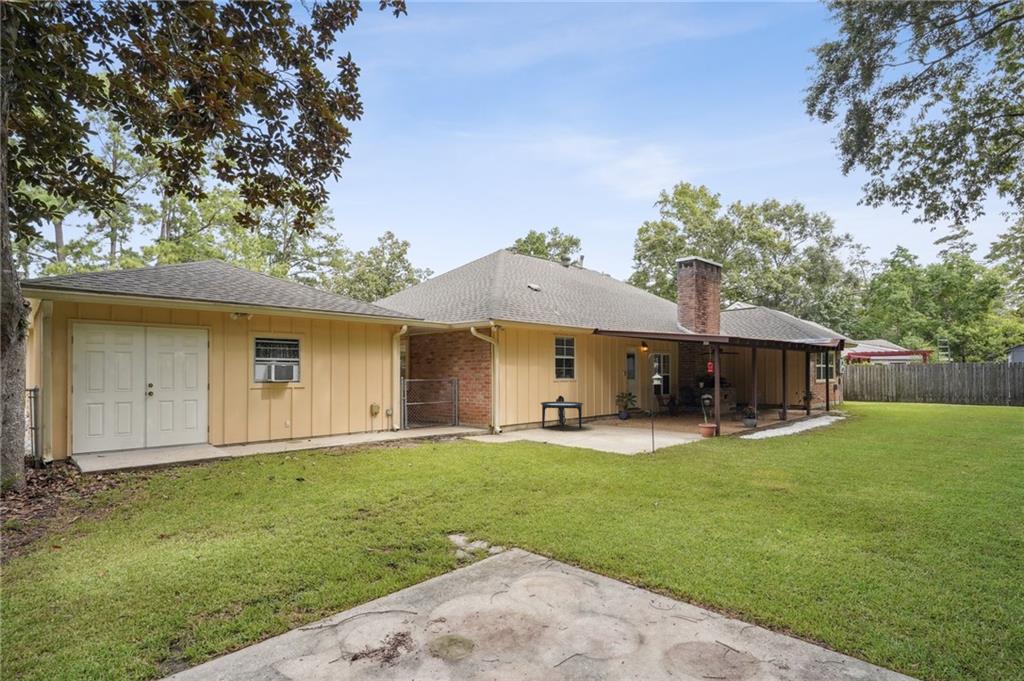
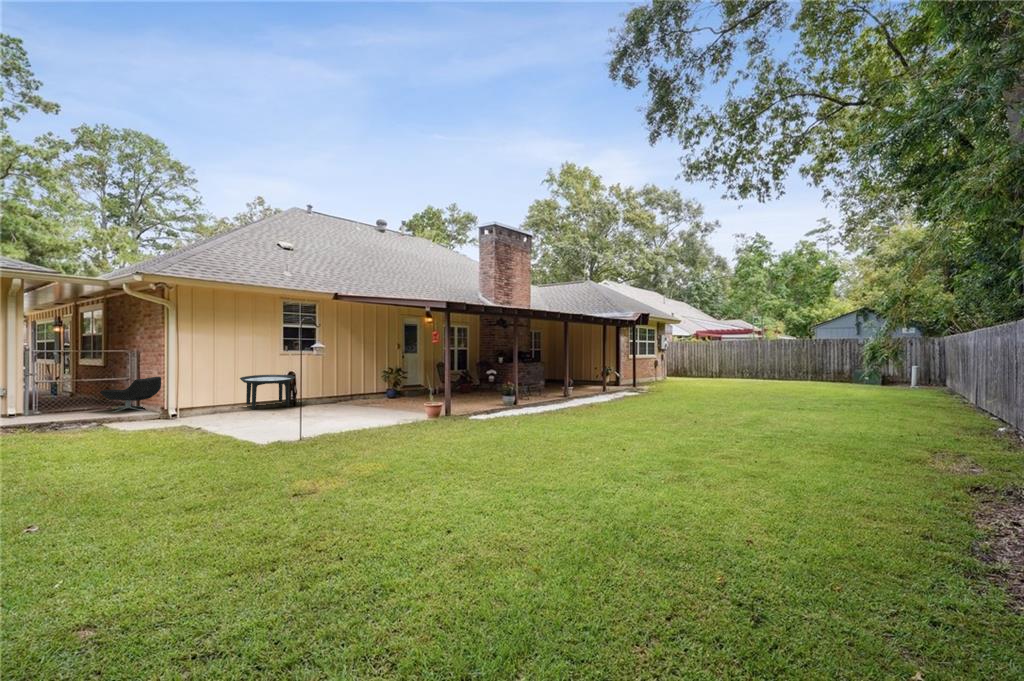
lounge chair: none [450,403,486,434] -> present [100,377,161,412]

